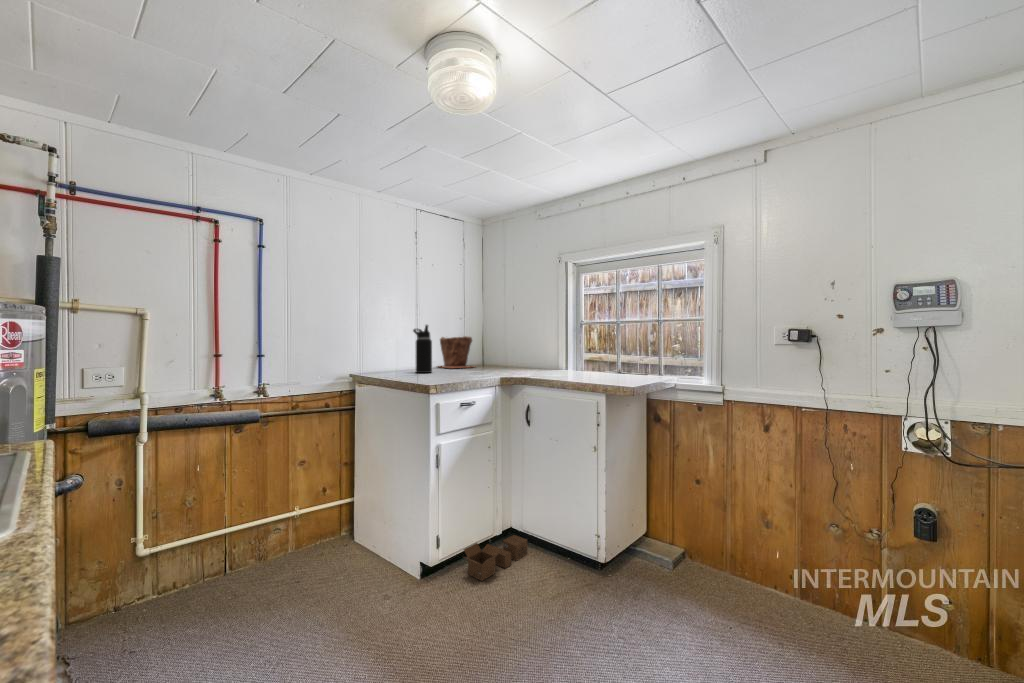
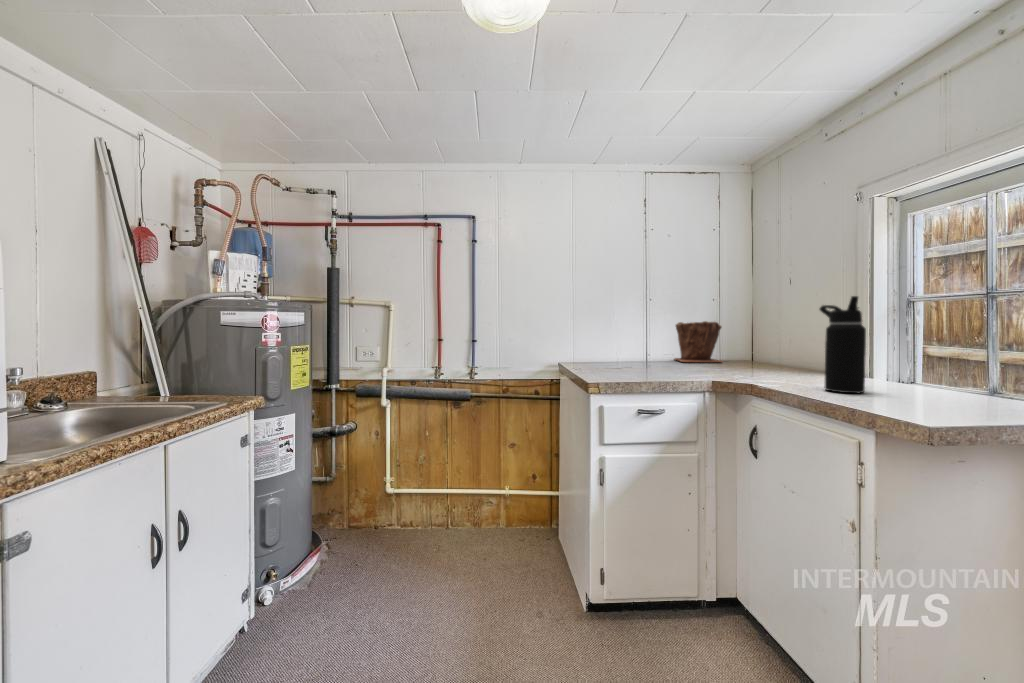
water bottle: present [413,325,432,373] -> present [820,296,866,393]
cardboard box: present [464,535,527,581] -> none [629,599,744,655]

